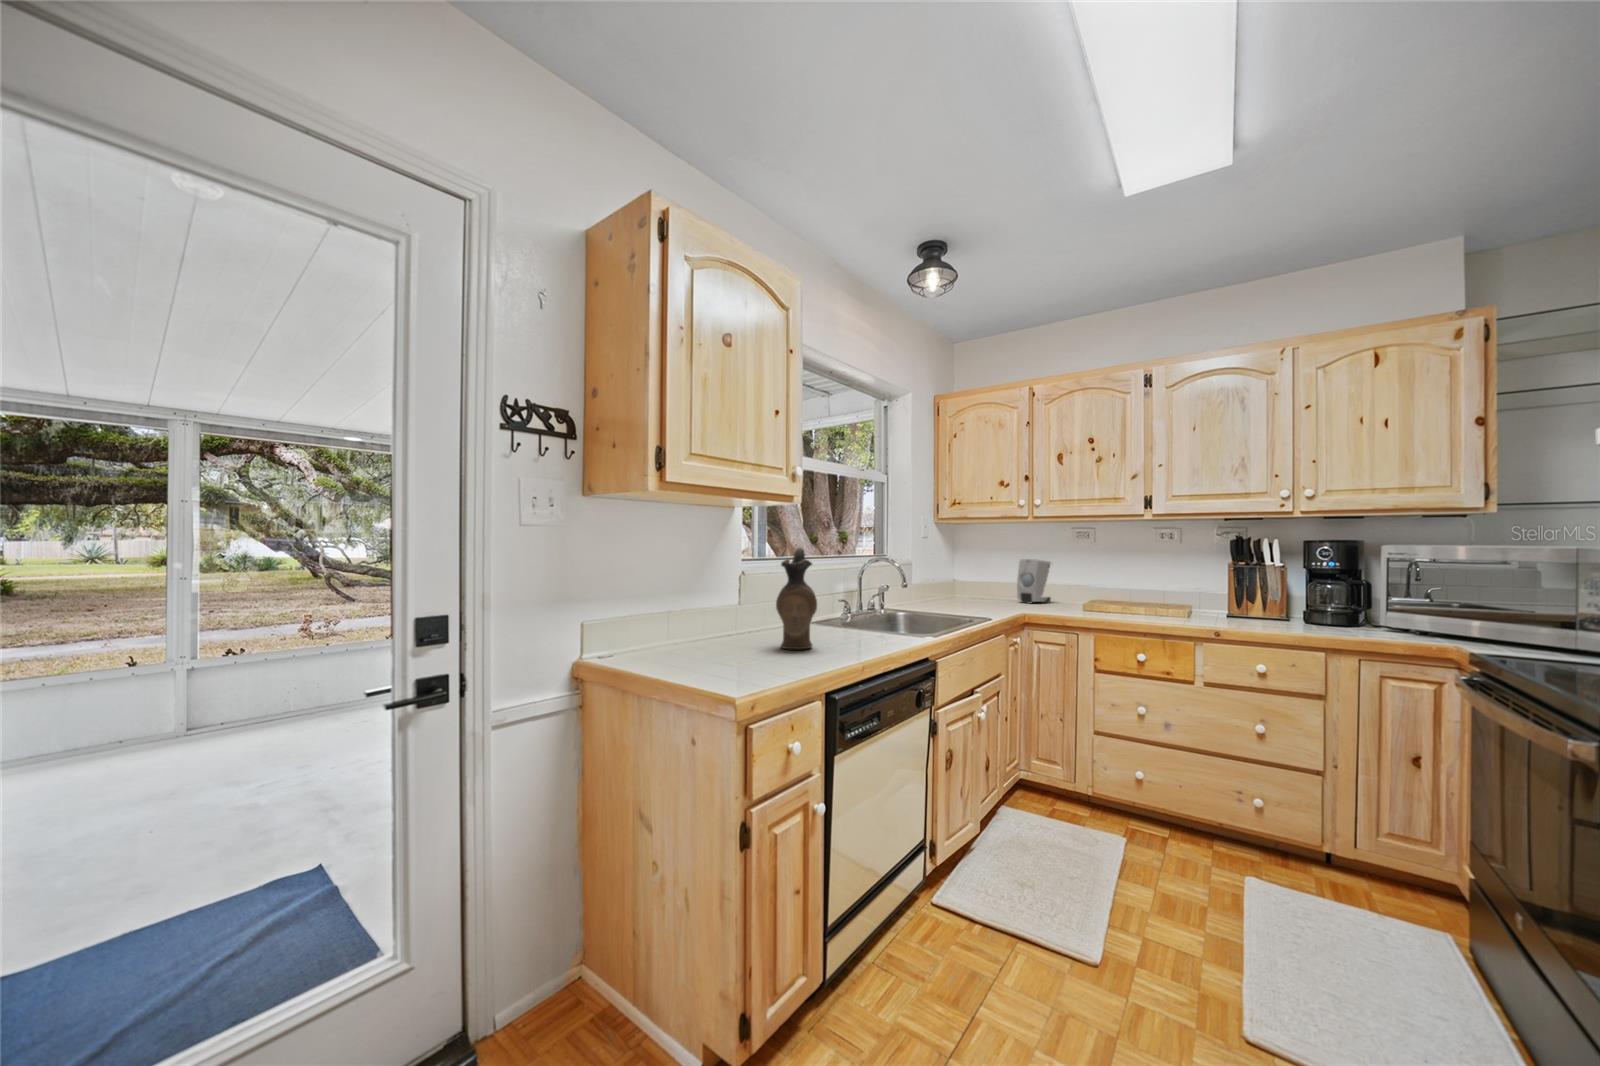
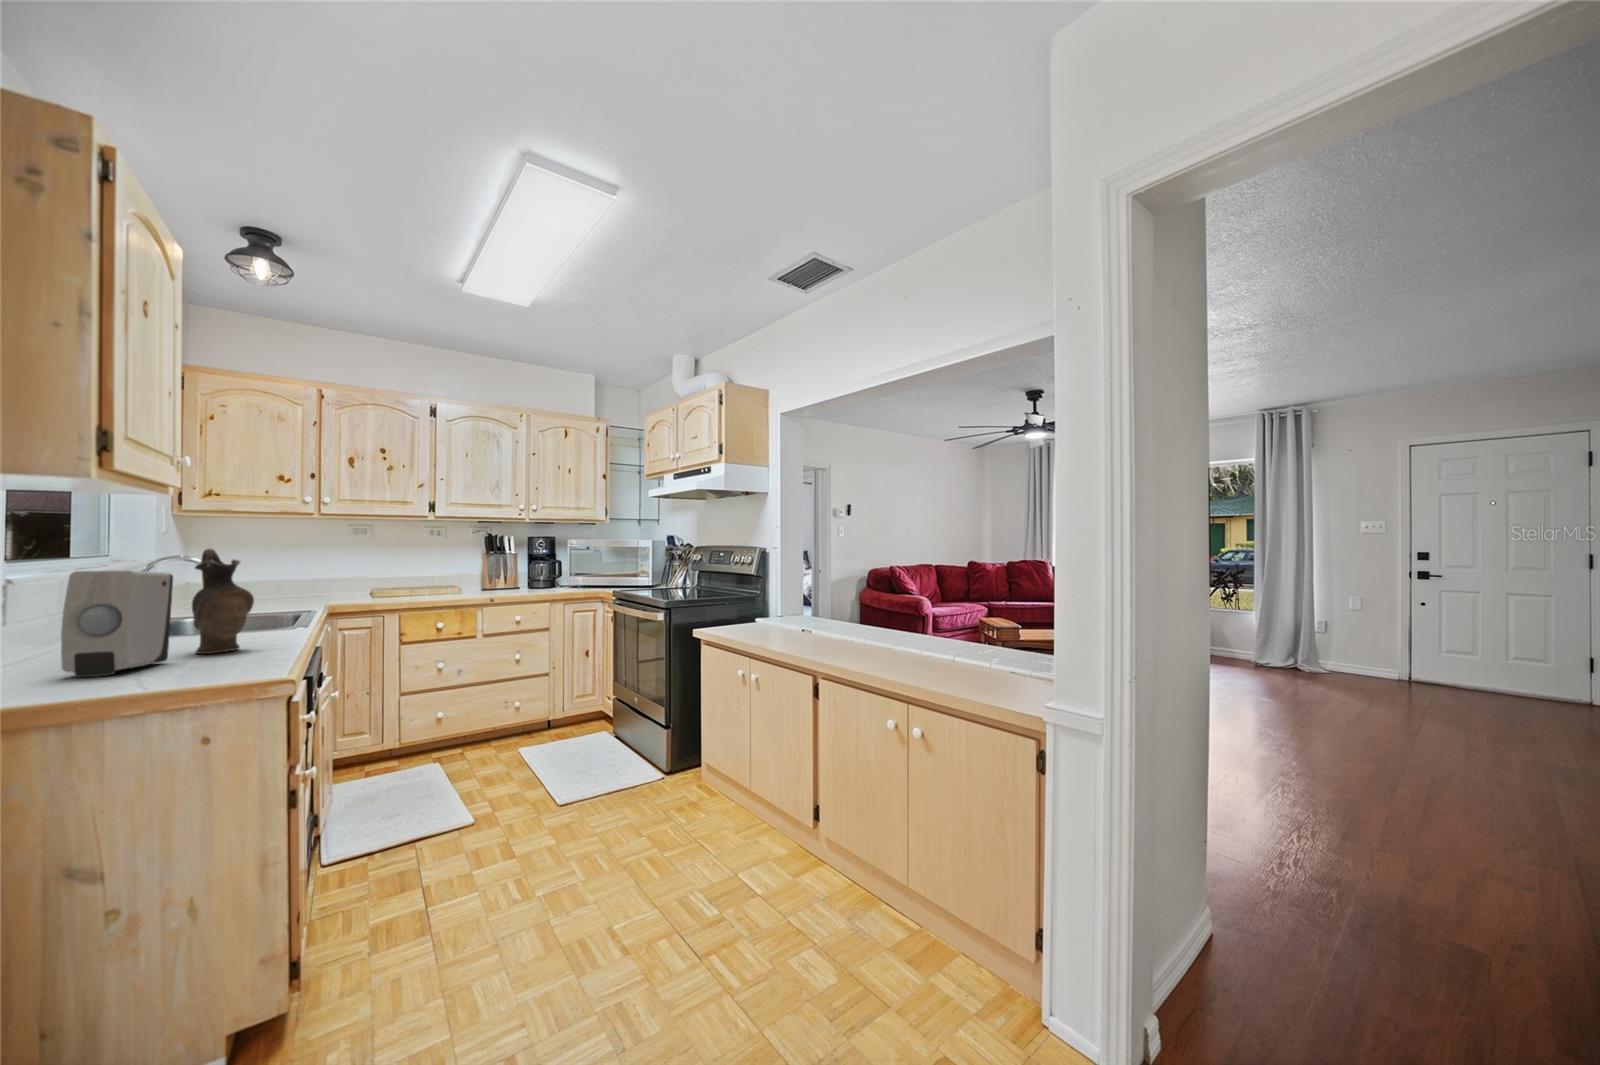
soap dispenser: present [1017,559,1051,603] -> present [61,570,173,677]

